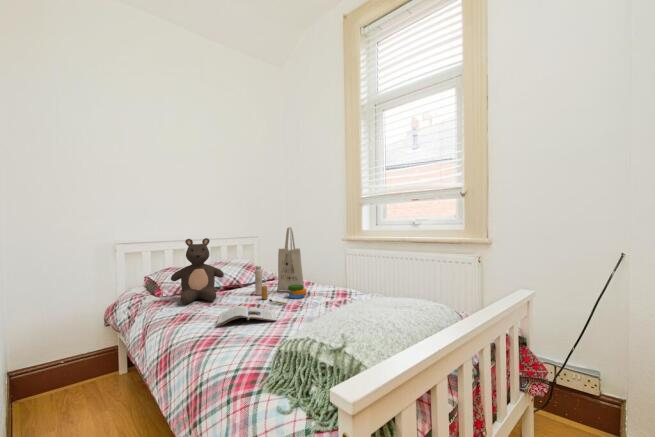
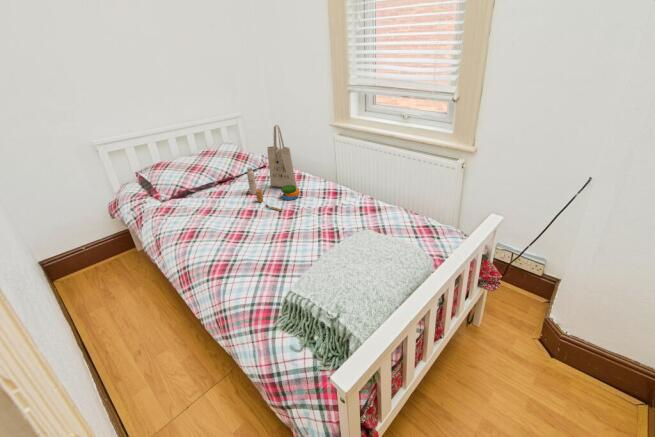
teddy bear: present [171,238,224,304] -> none [166,143,217,212]
magazine: present [217,306,277,327] -> none [223,220,277,249]

